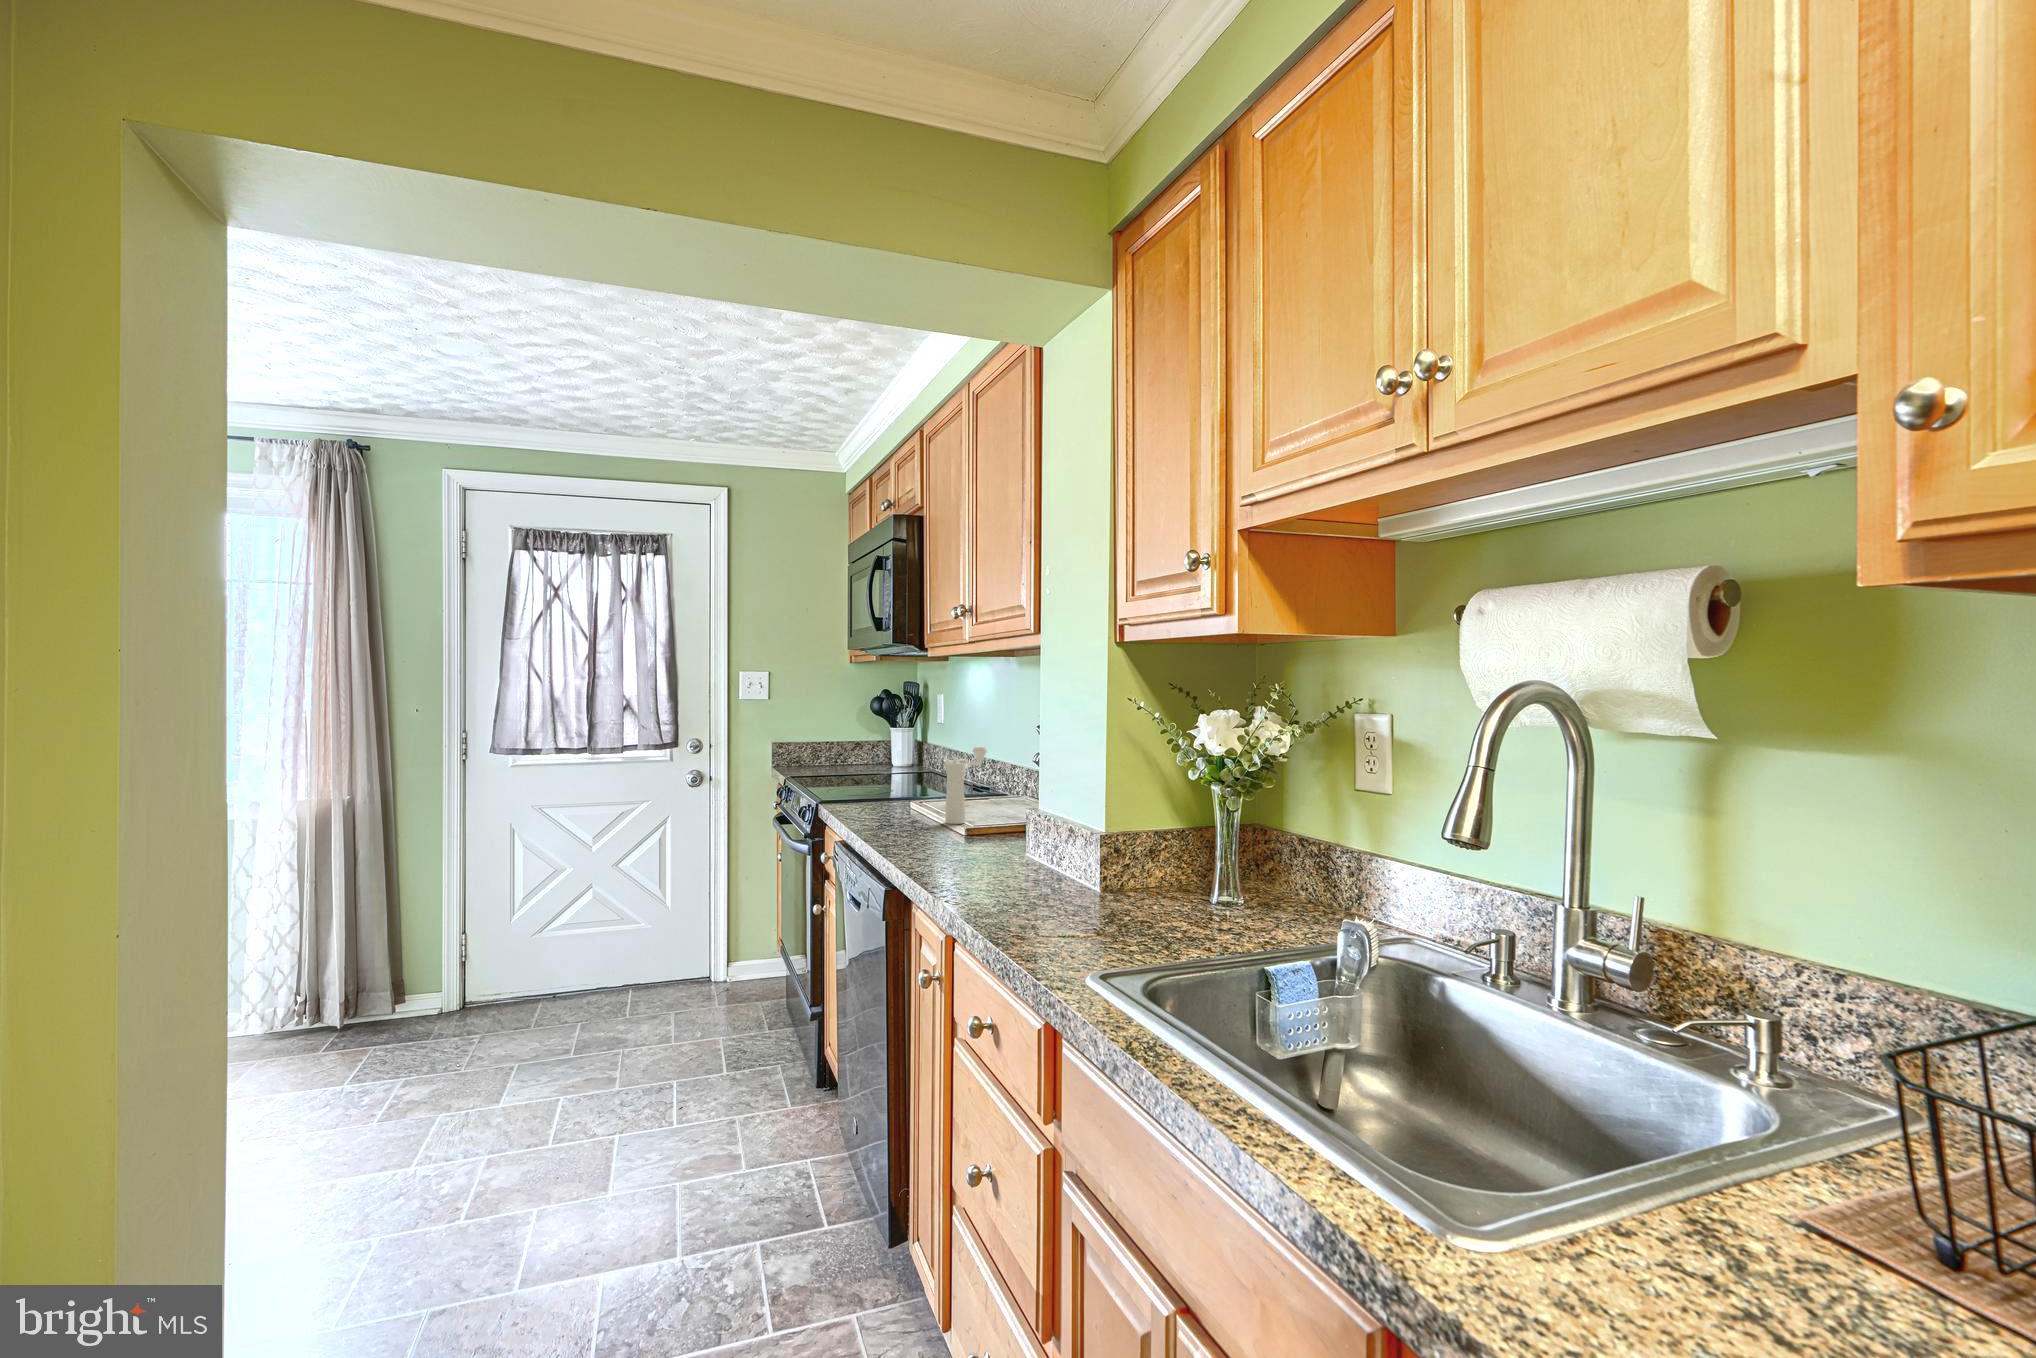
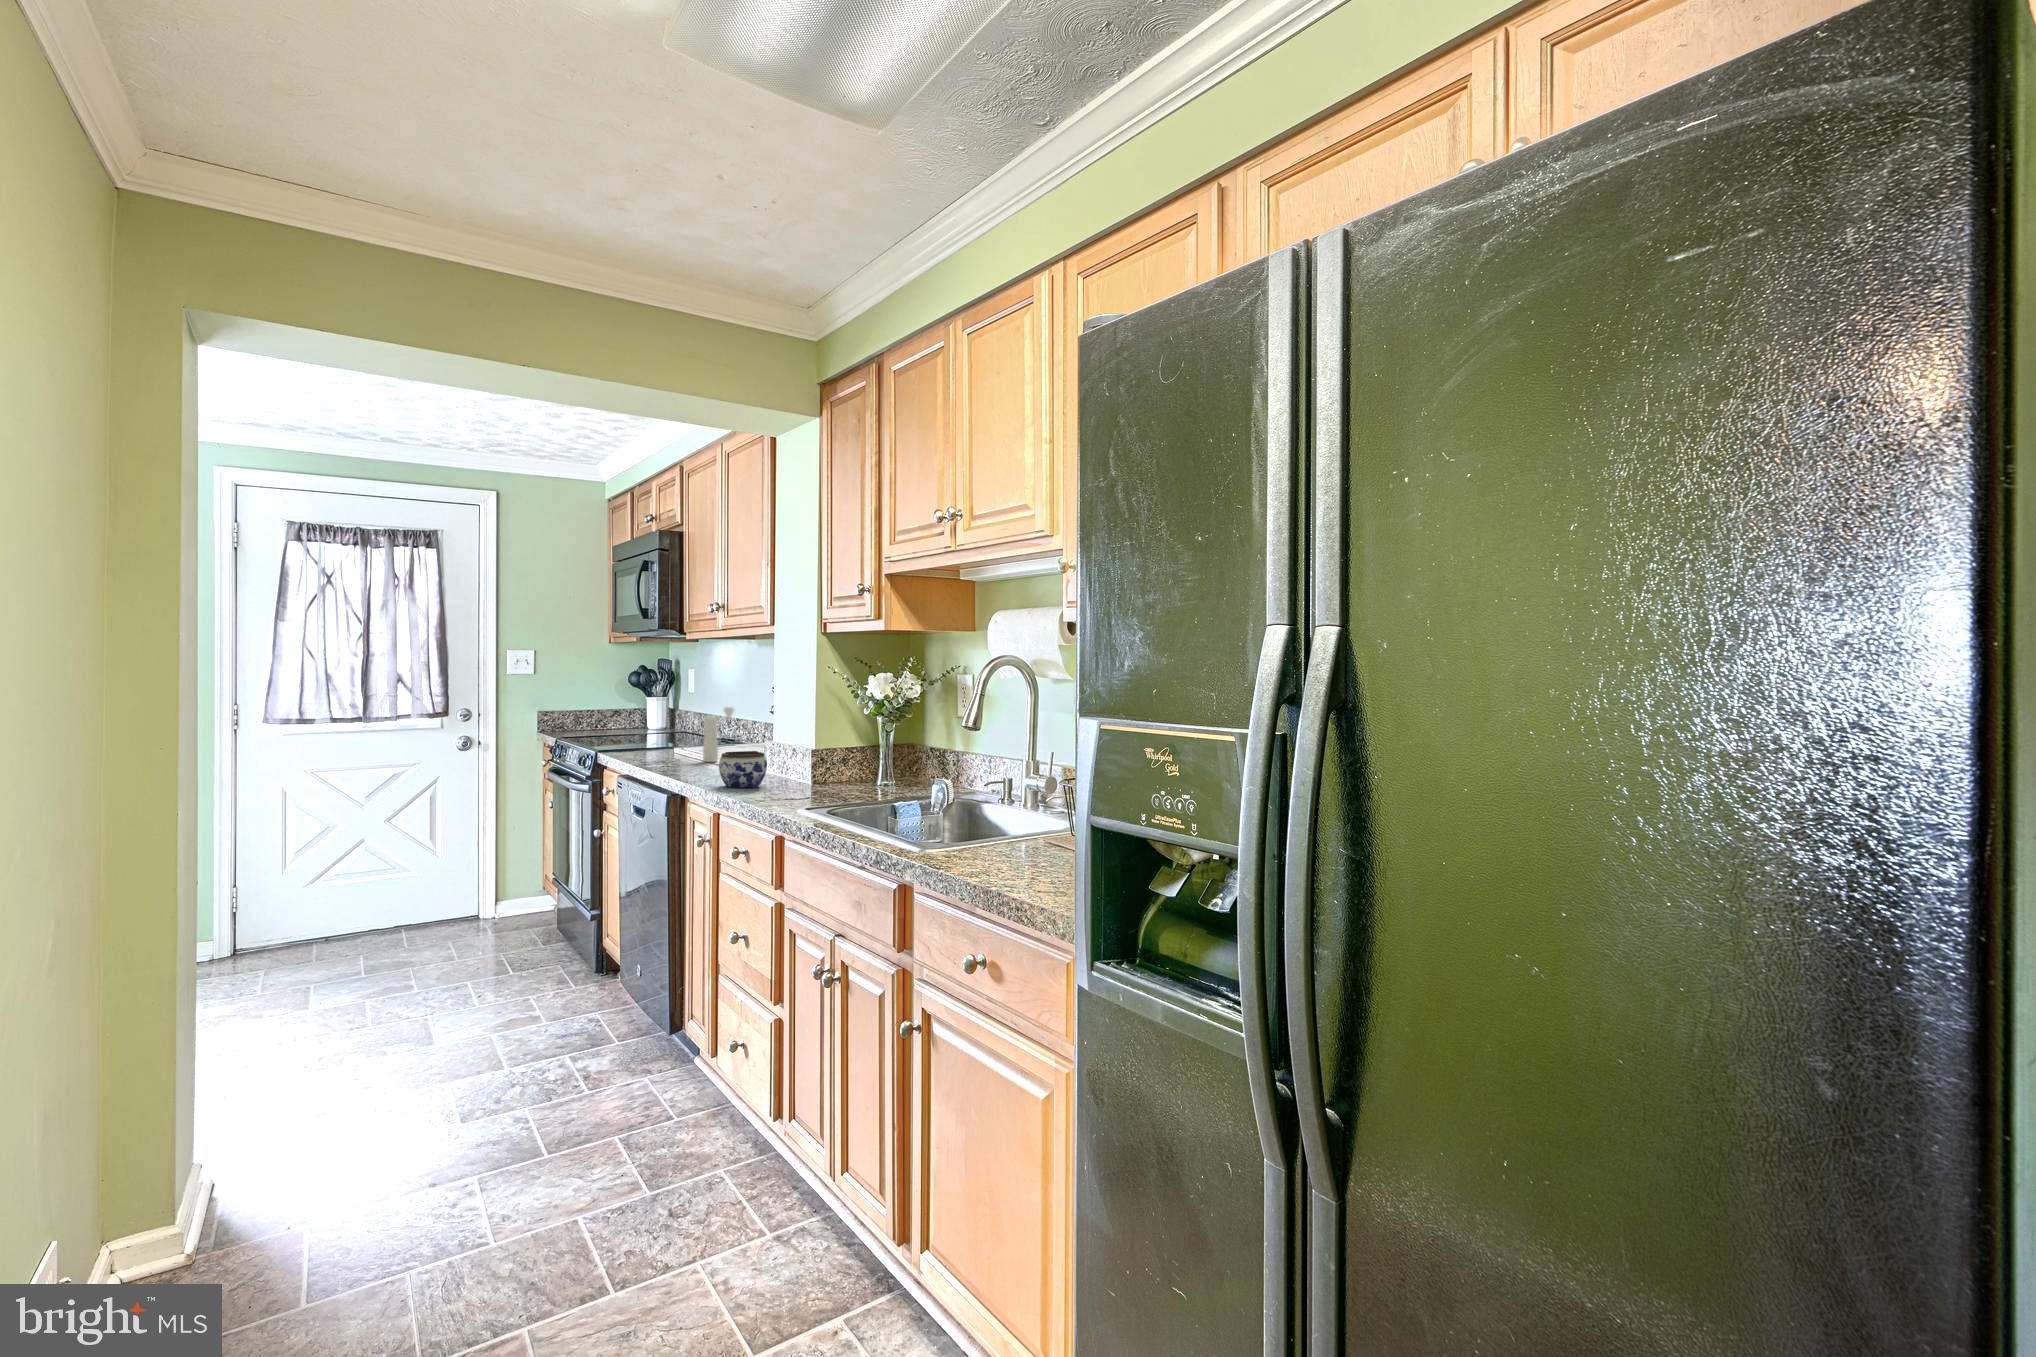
jar: none [957,830,1029,891] -> present [719,751,767,788]

